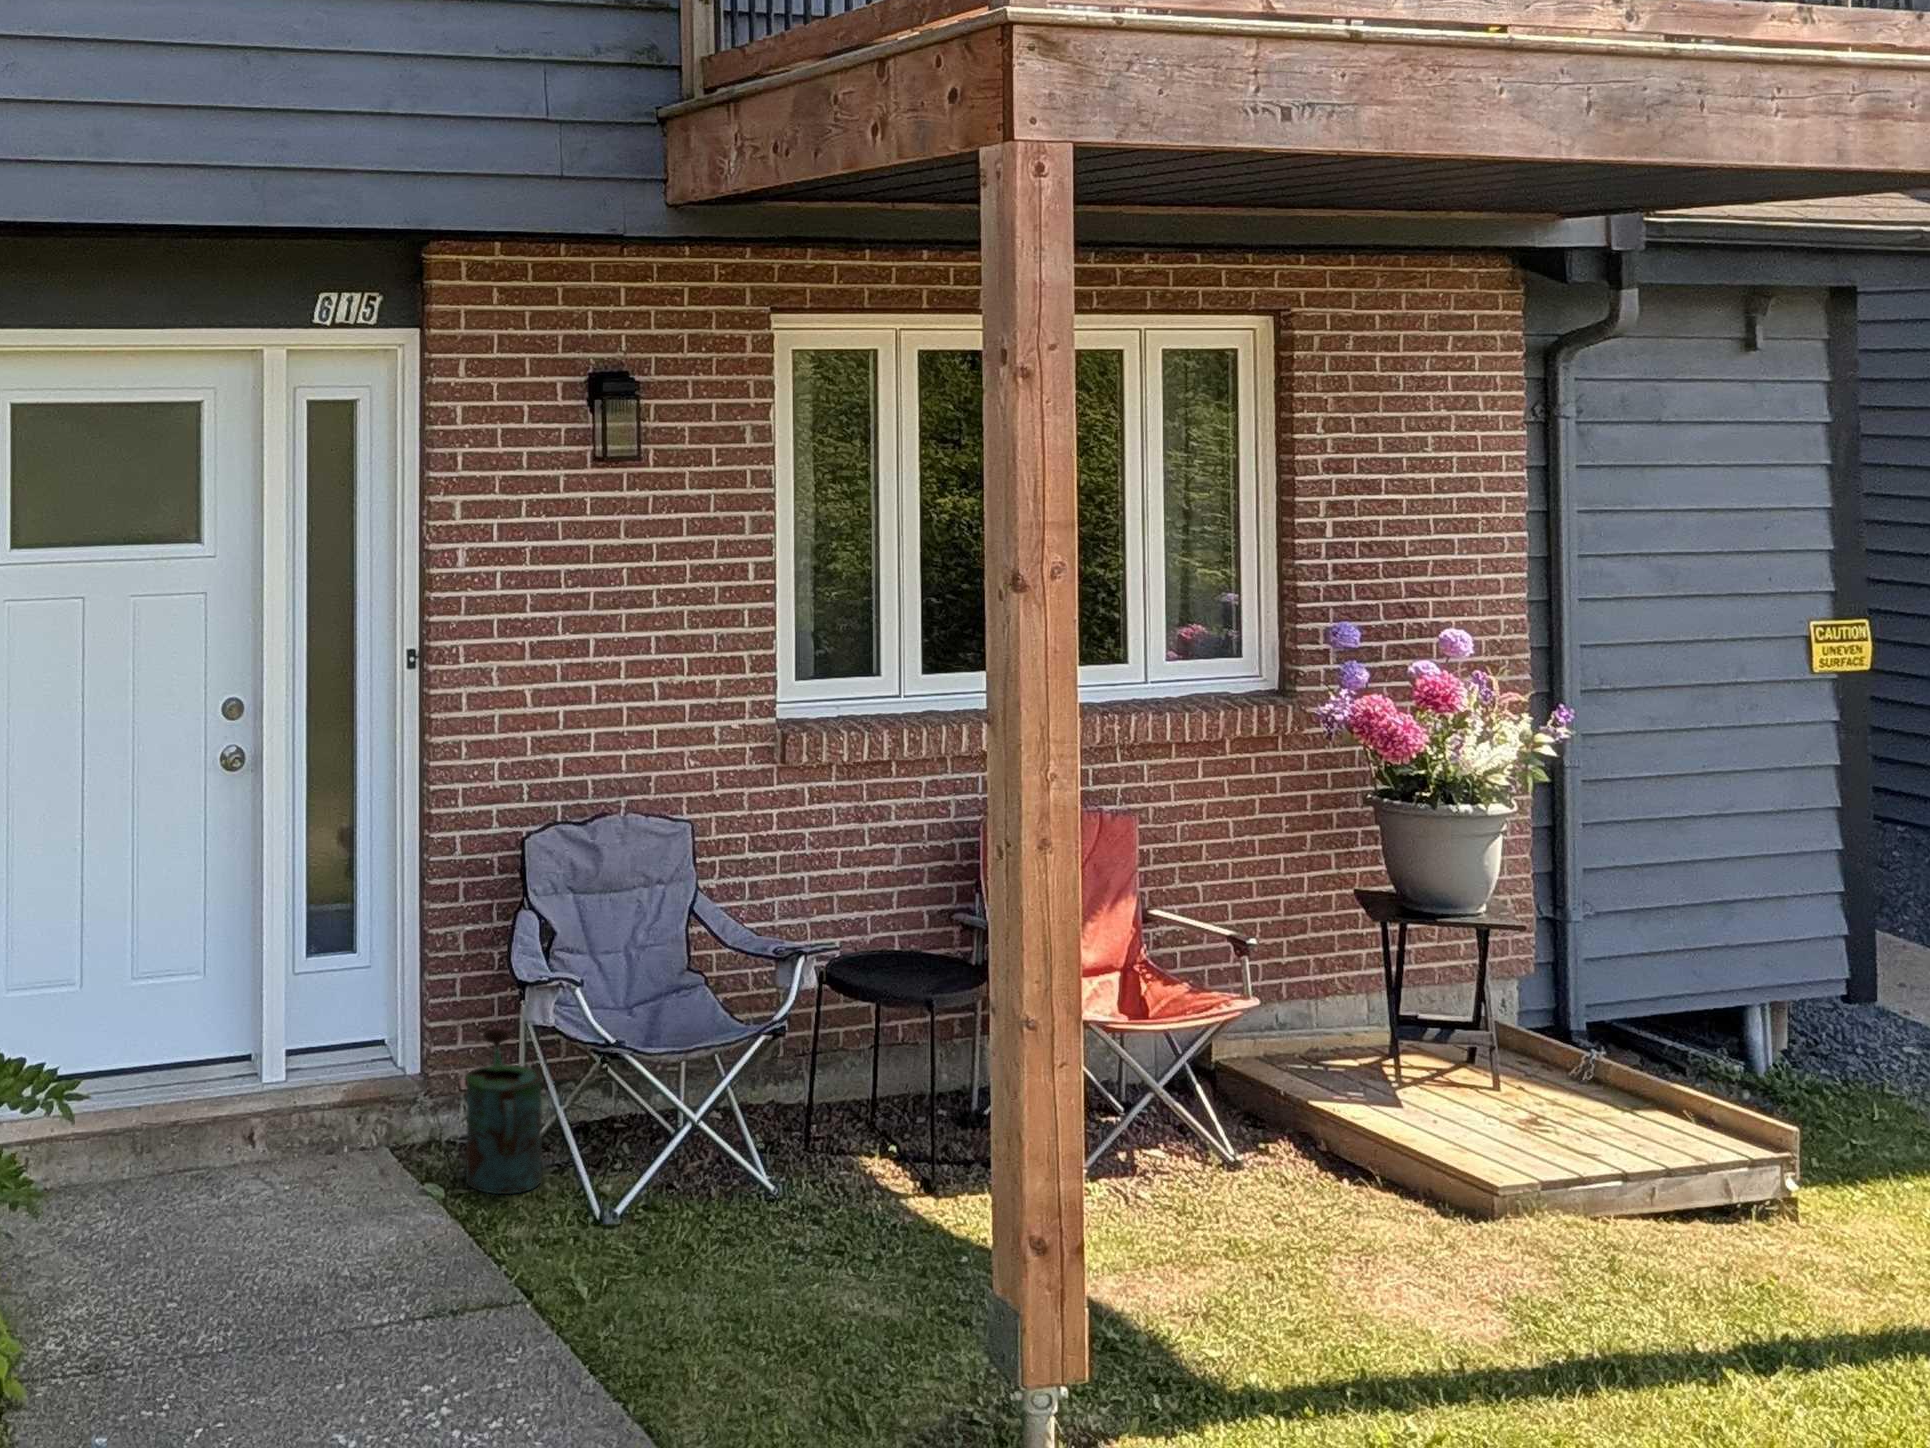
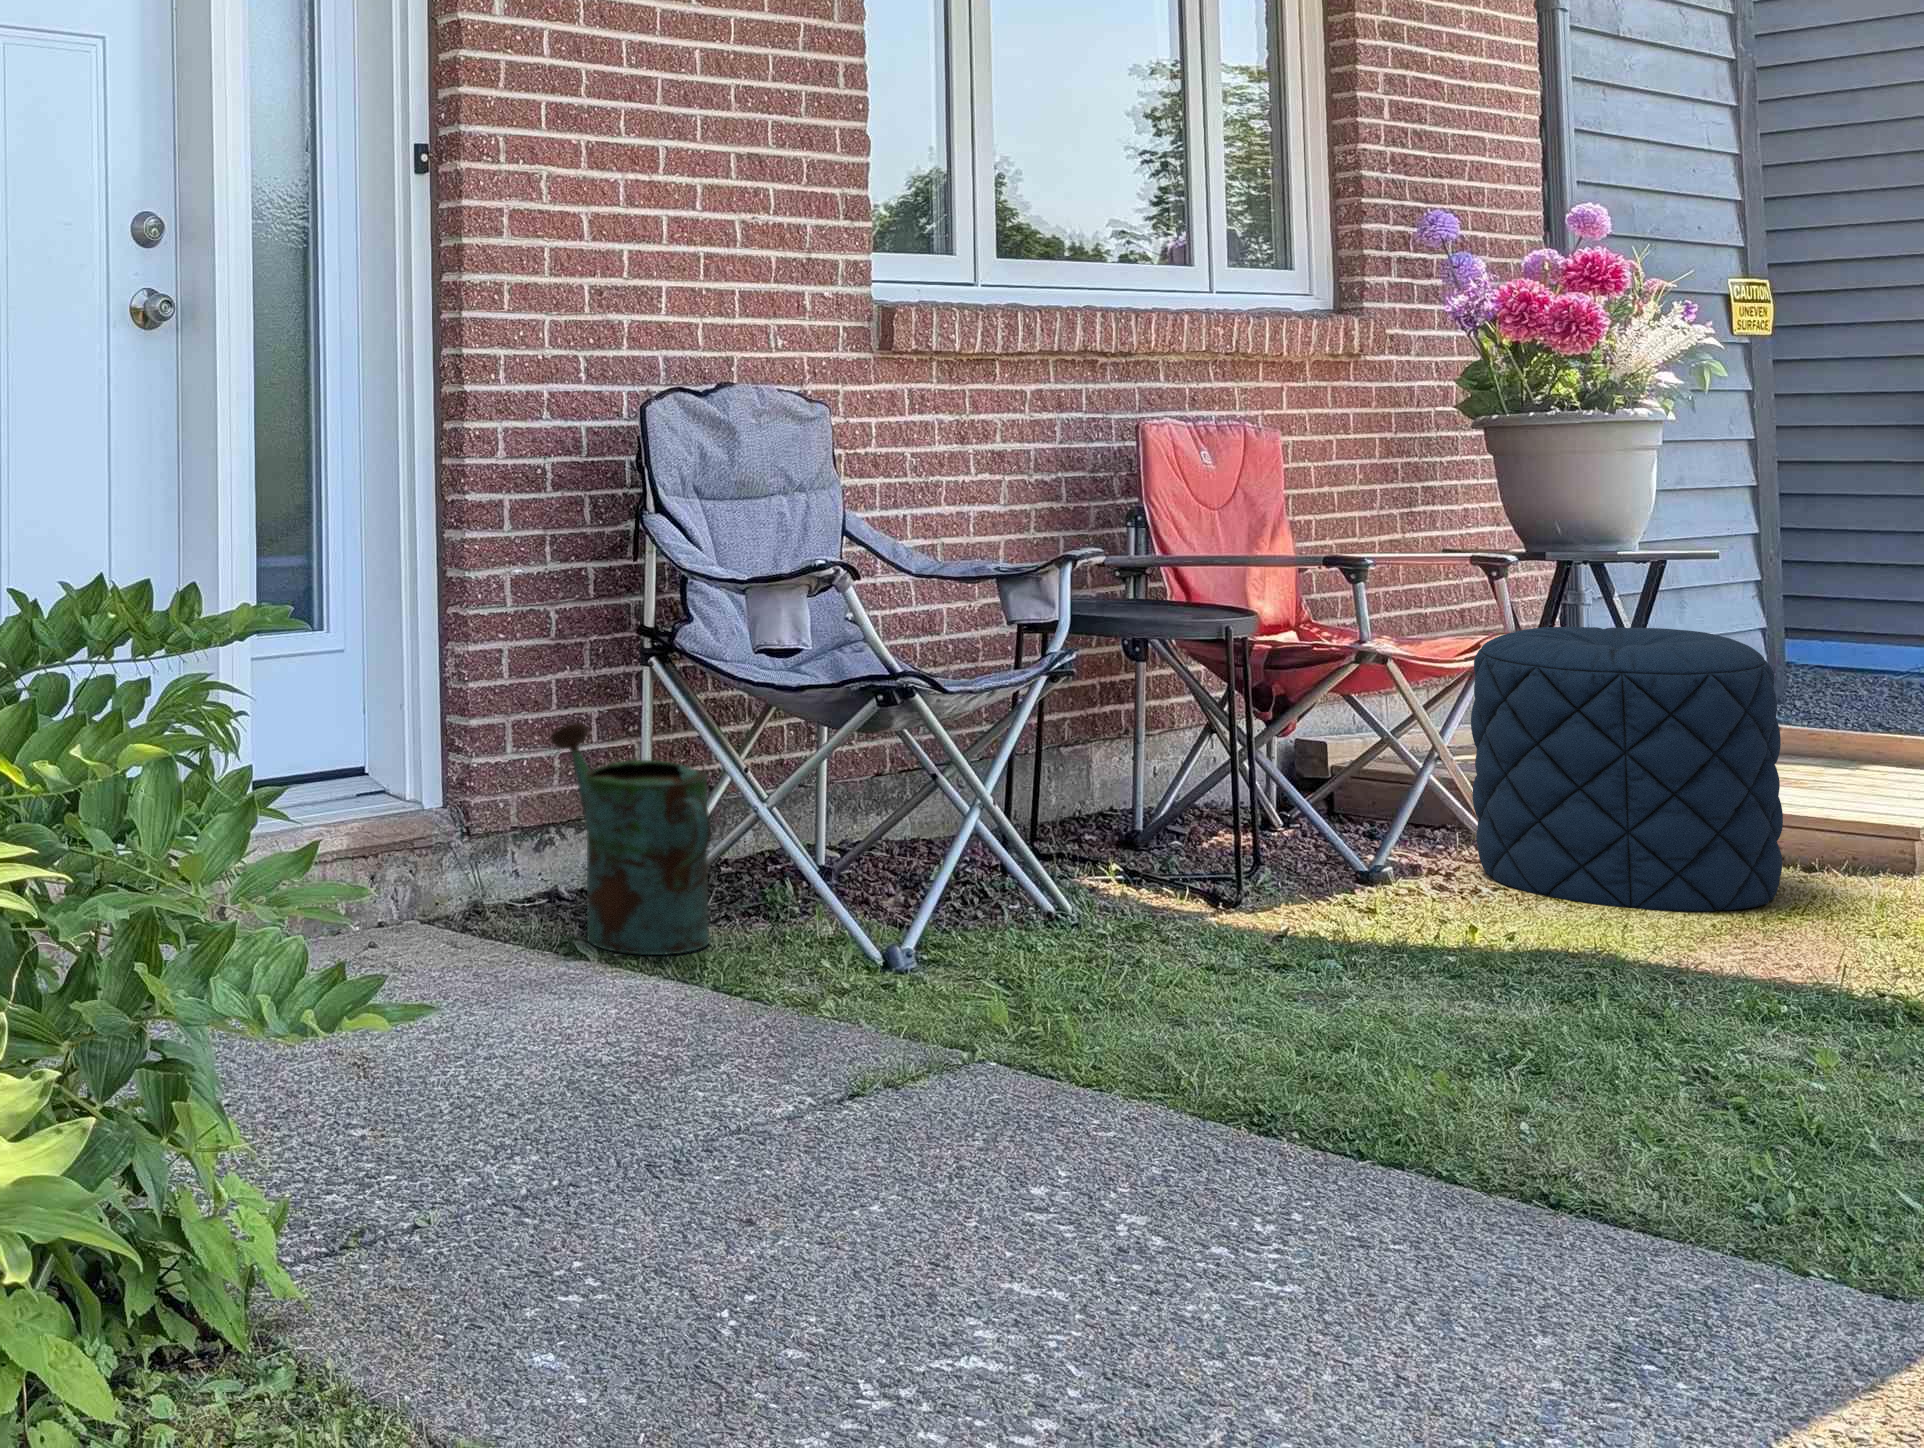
pouf: none [1178,1002,1383,1237] -> present [1471,627,1783,912]

